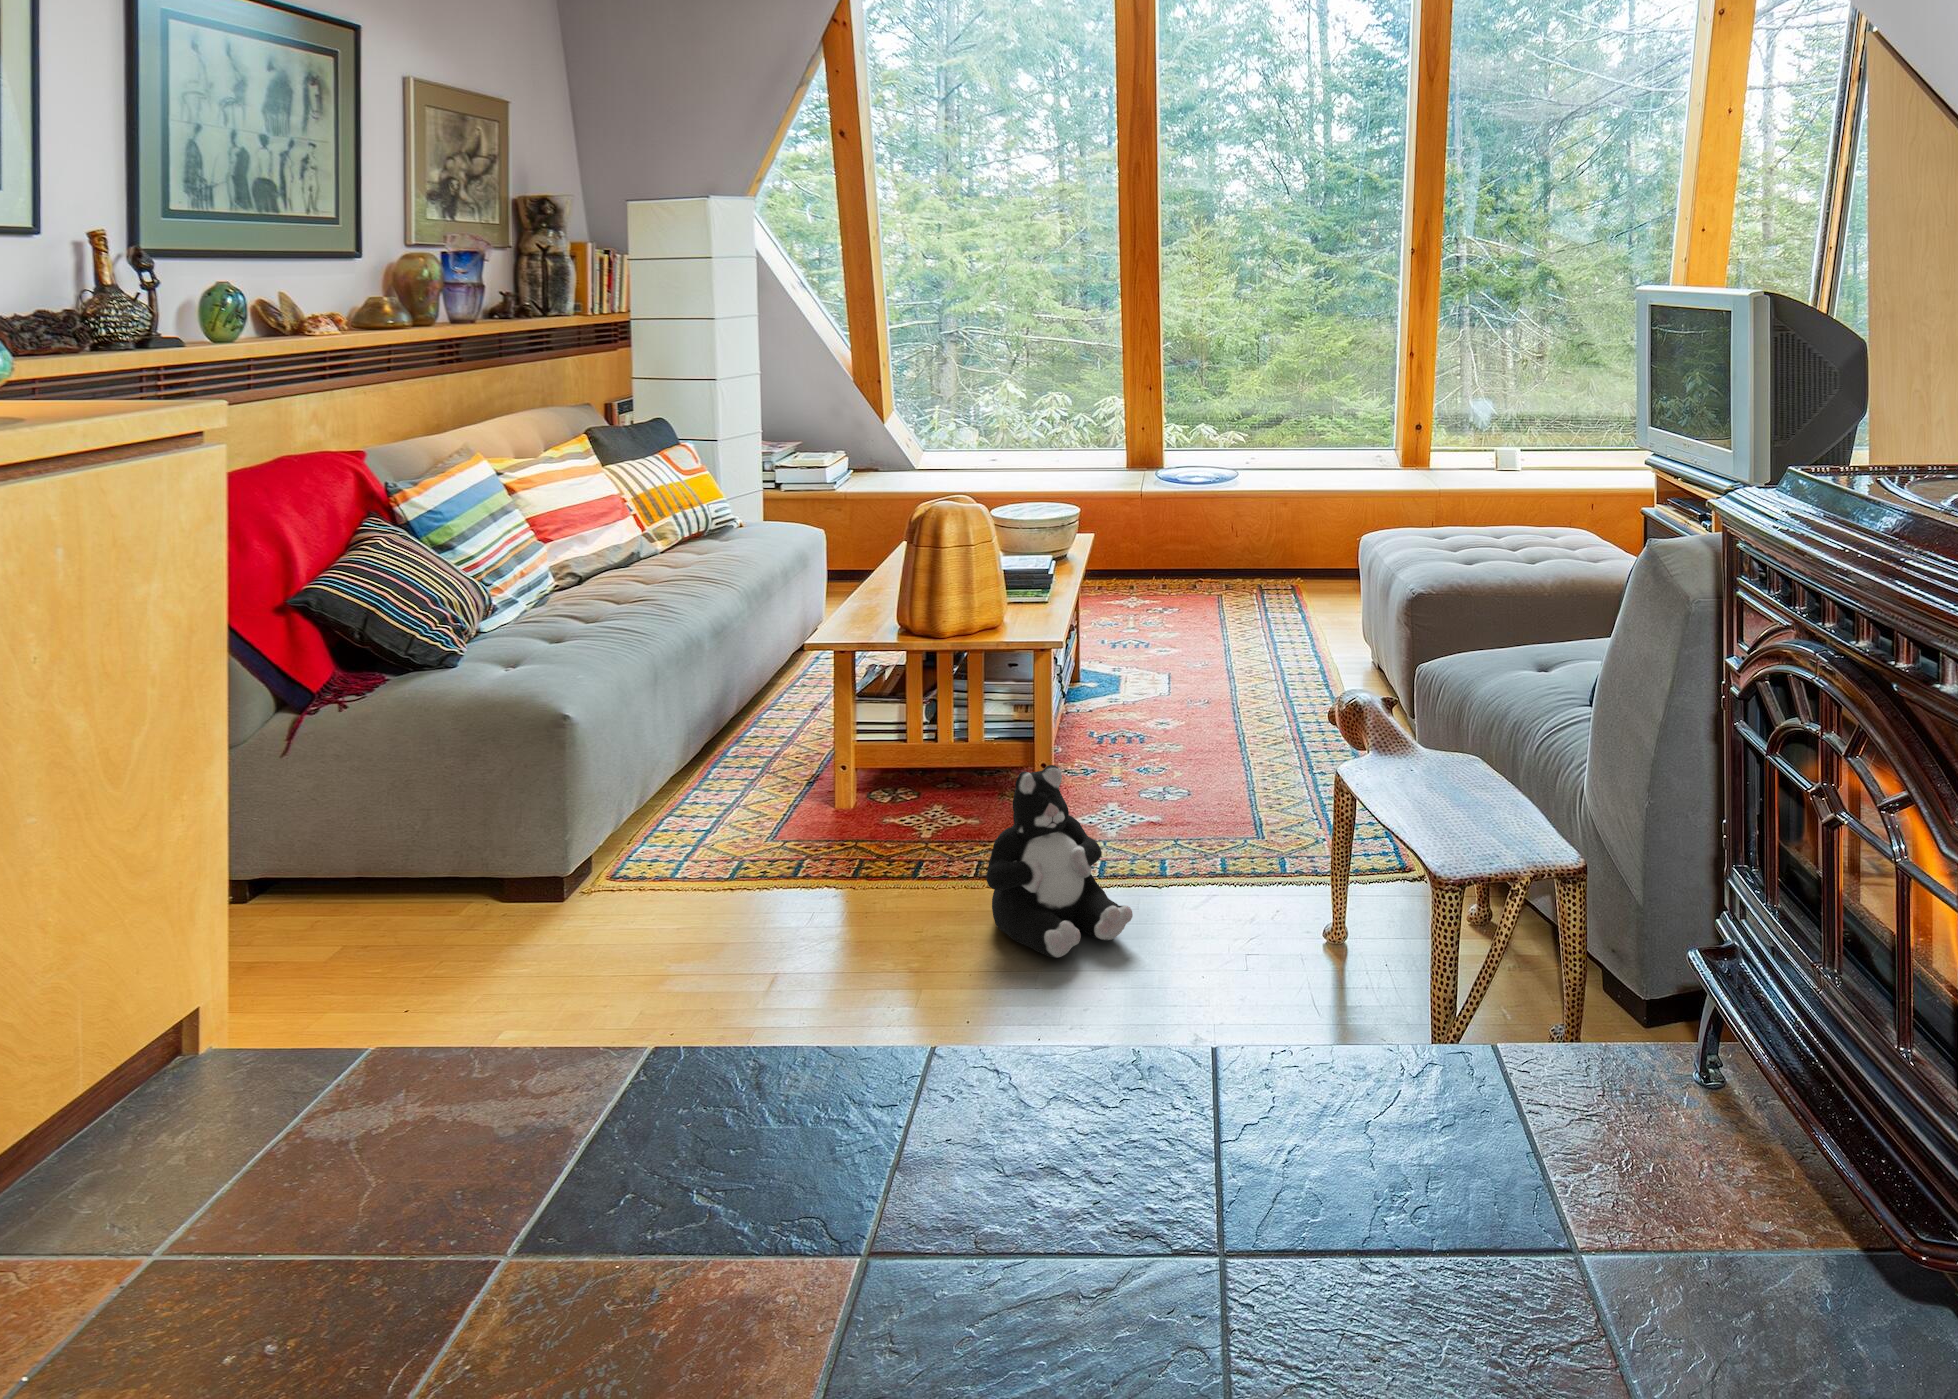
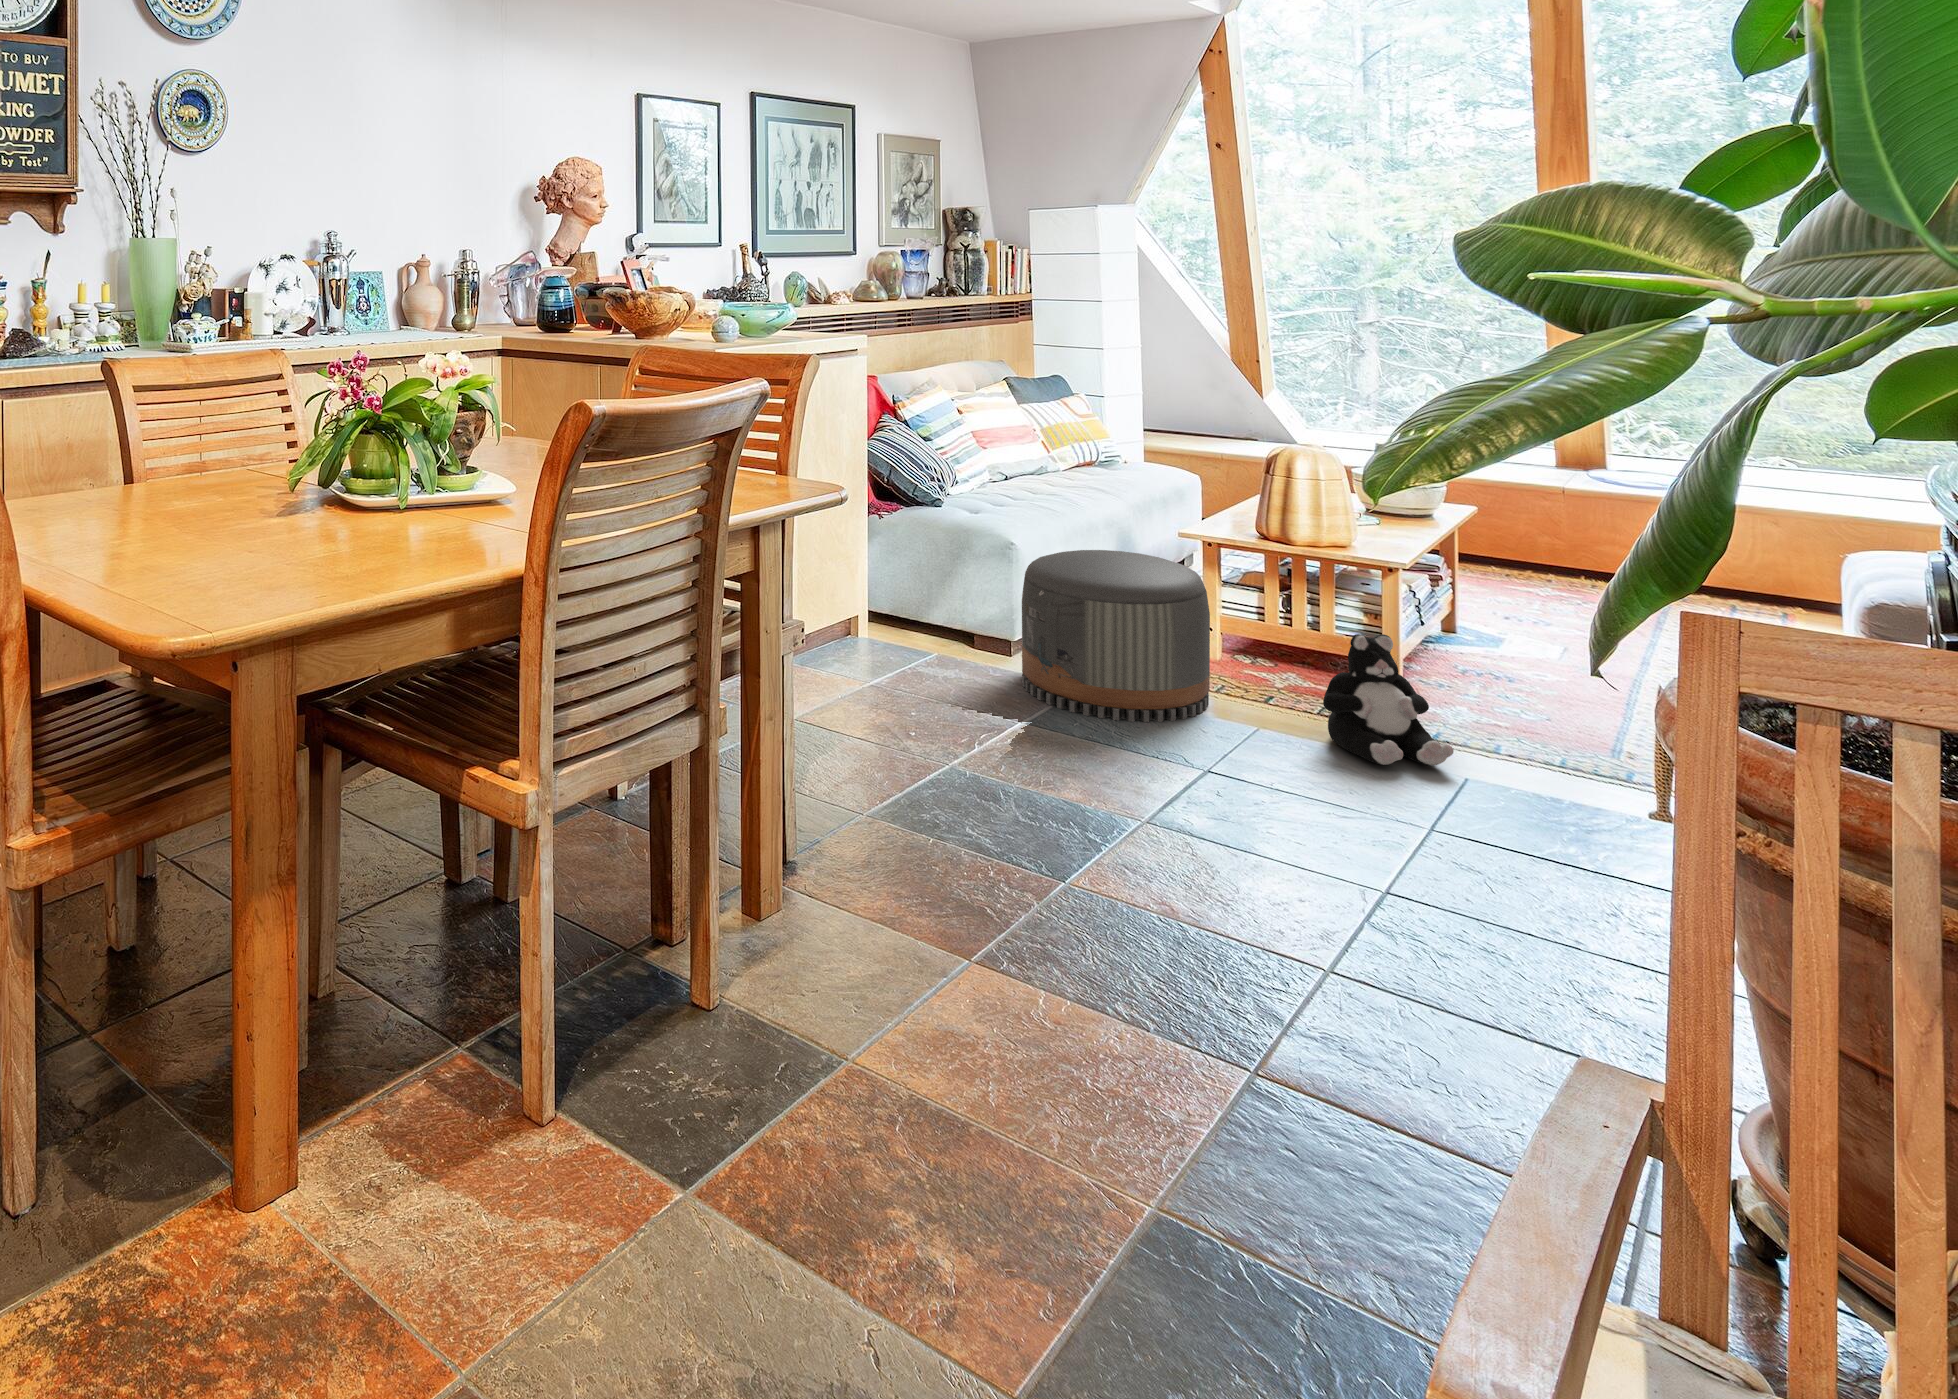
pouf: none [577,689,847,977] -> present [1022,550,1210,722]

